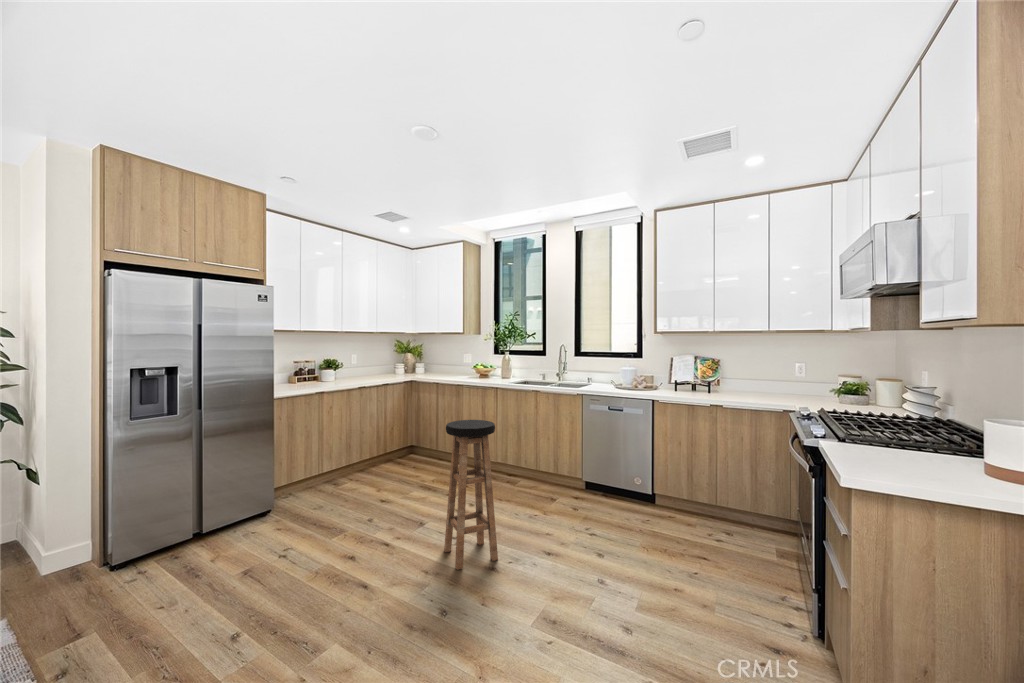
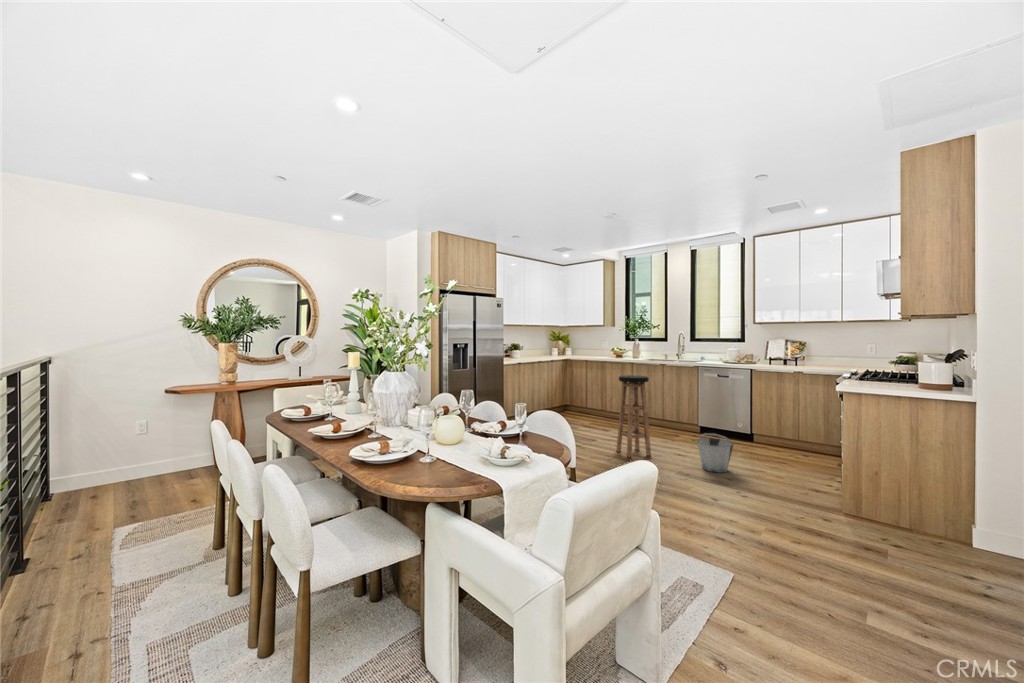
bucket: none [567,524,627,605] -> present [697,433,734,473]

